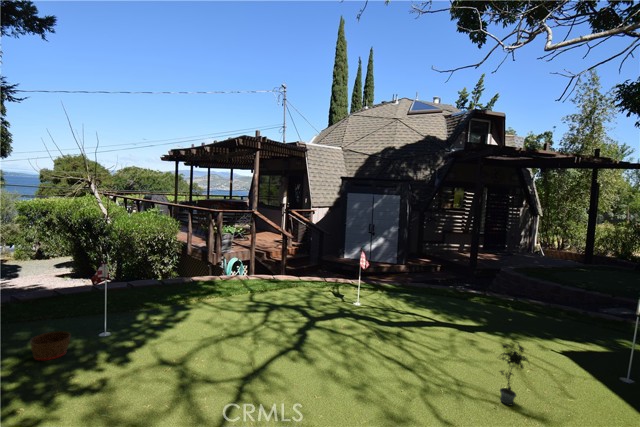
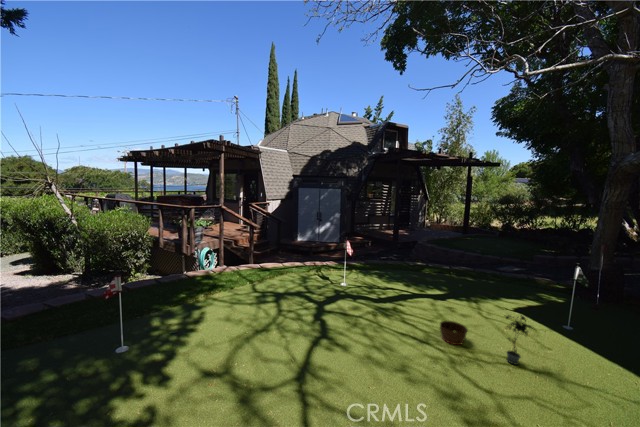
basket: present [30,331,71,360] -> present [440,321,468,345]

